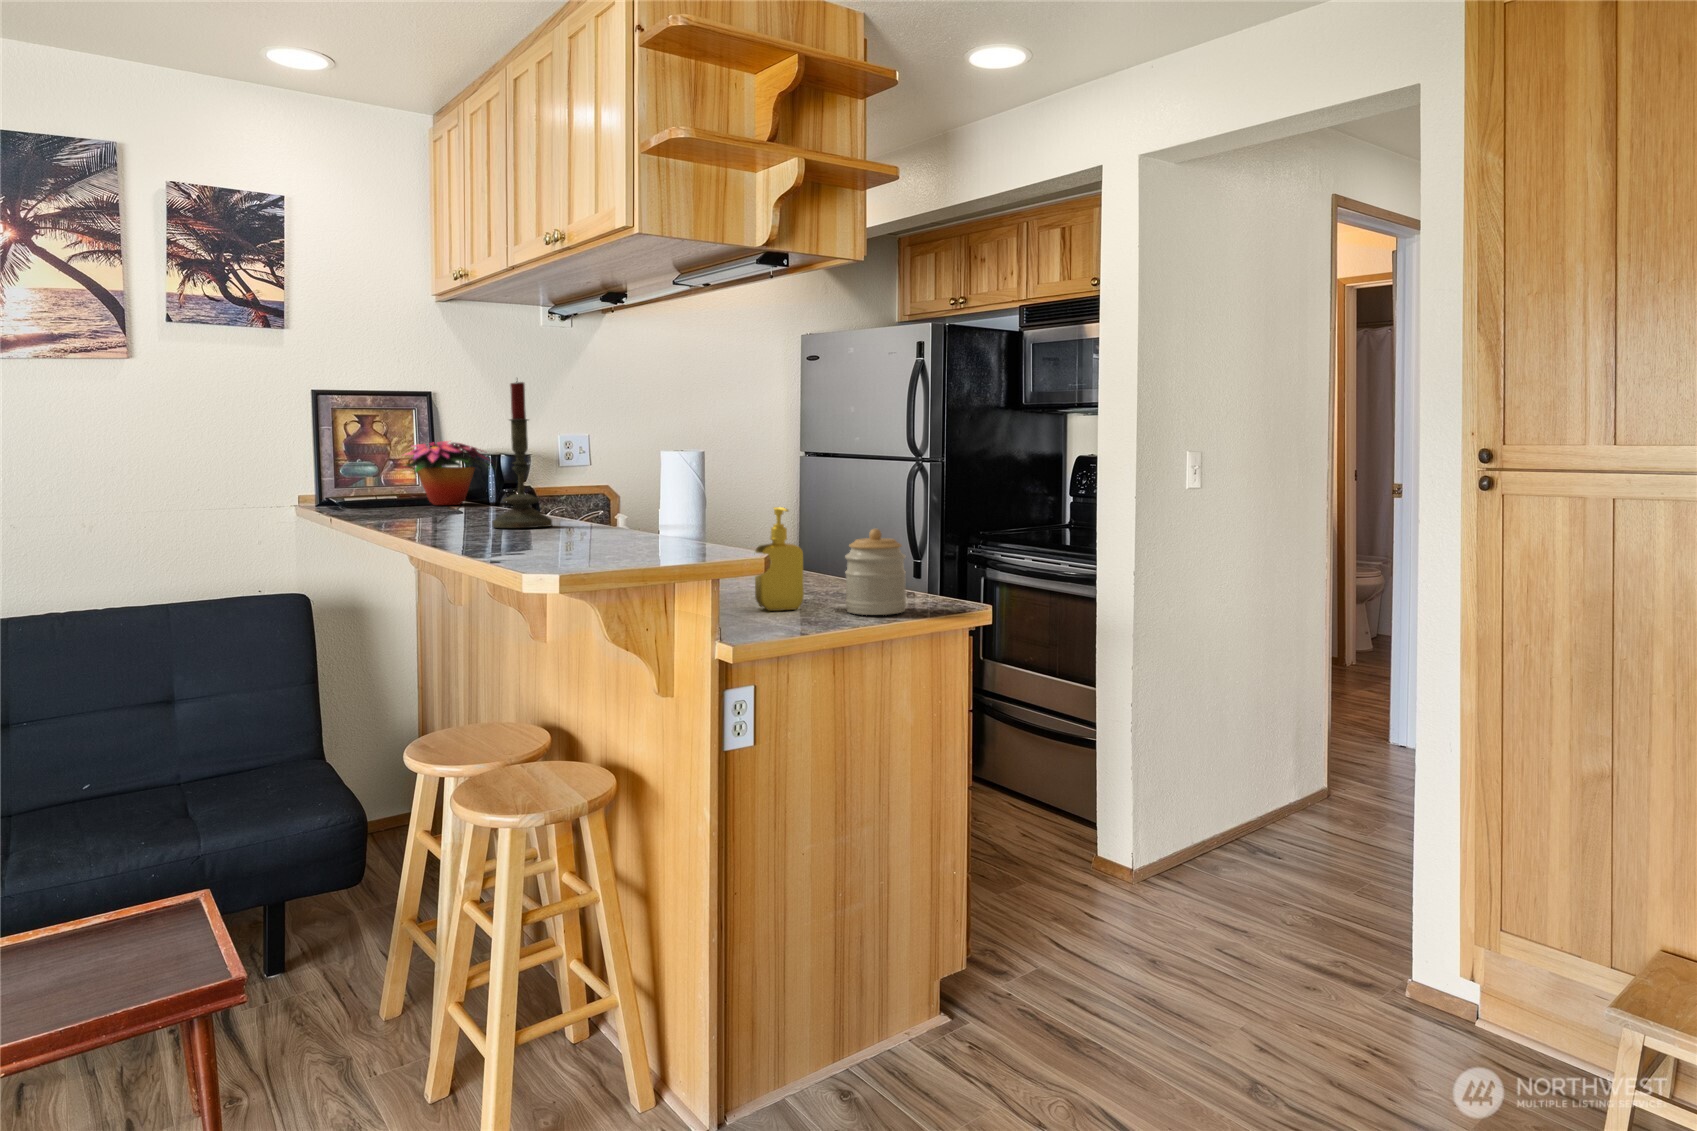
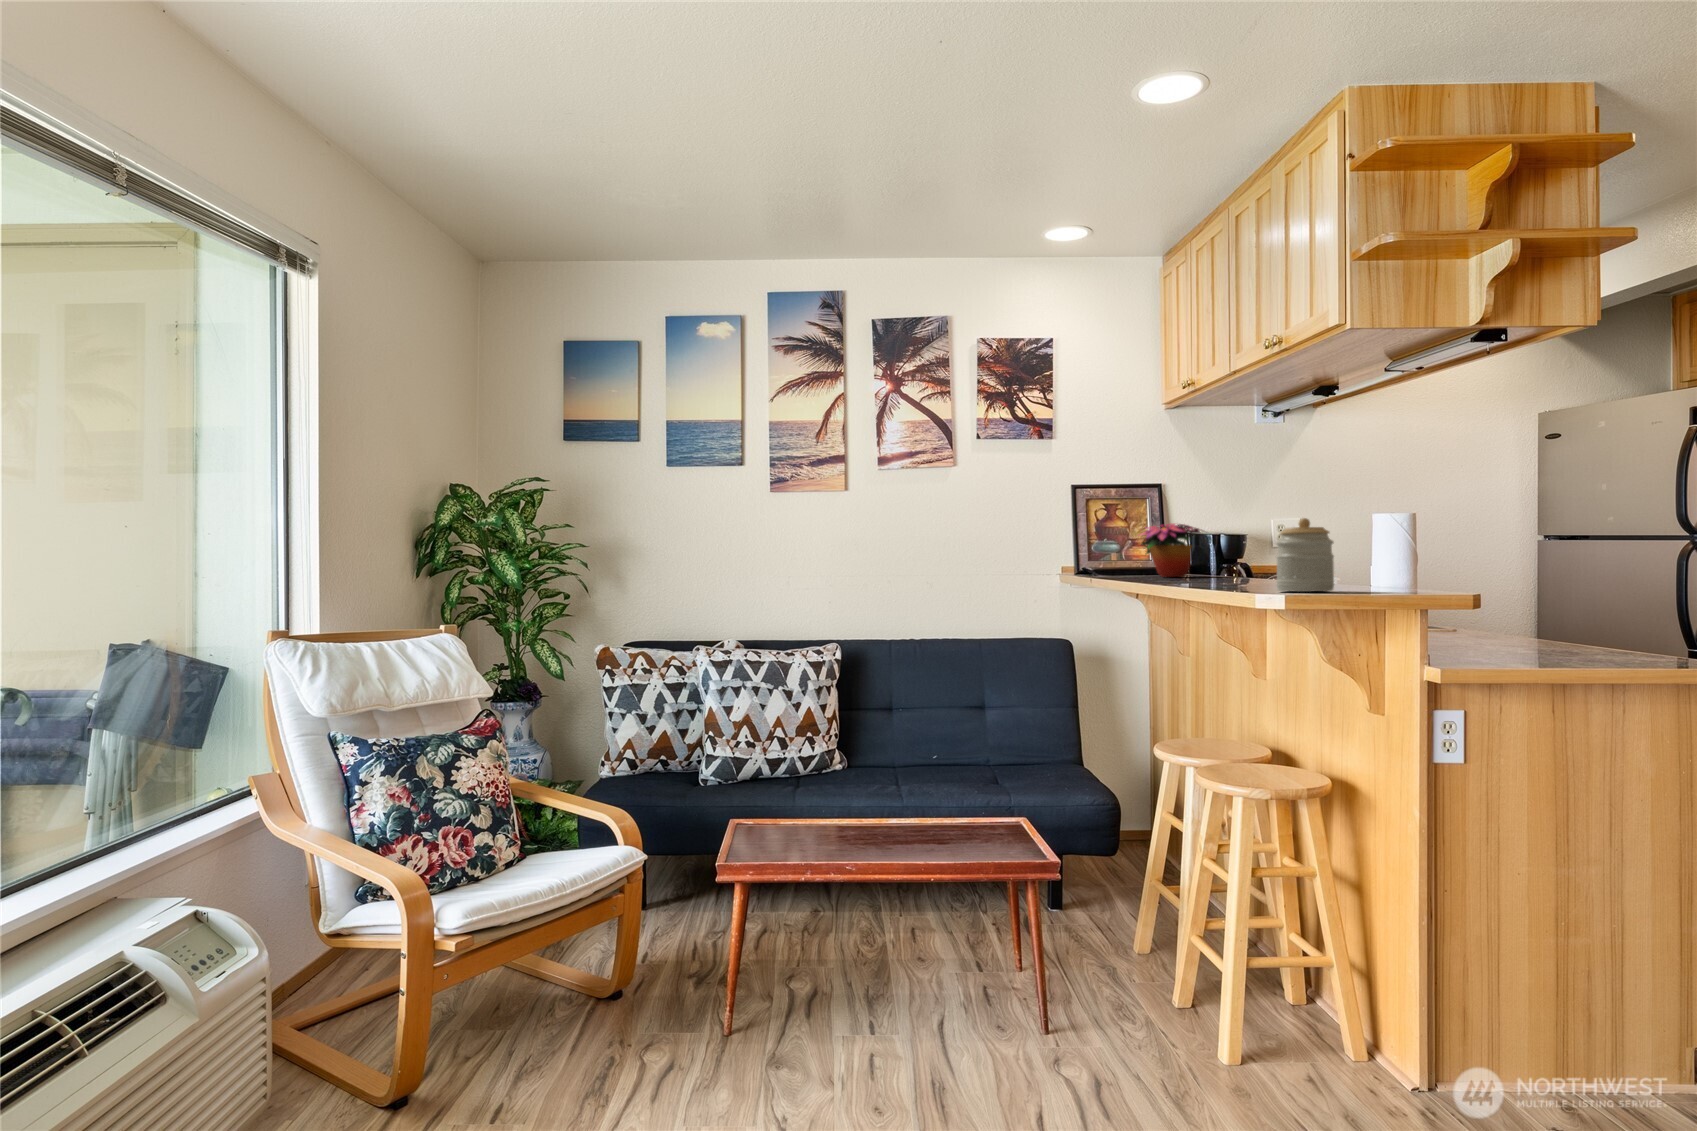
candle: present [492,381,552,528] -> none [1212,461,1264,587]
soap dispenser: present [755,507,804,611] -> none [1461,565,1515,664]
jar: present [845,529,906,615] -> present [1276,518,1334,592]

